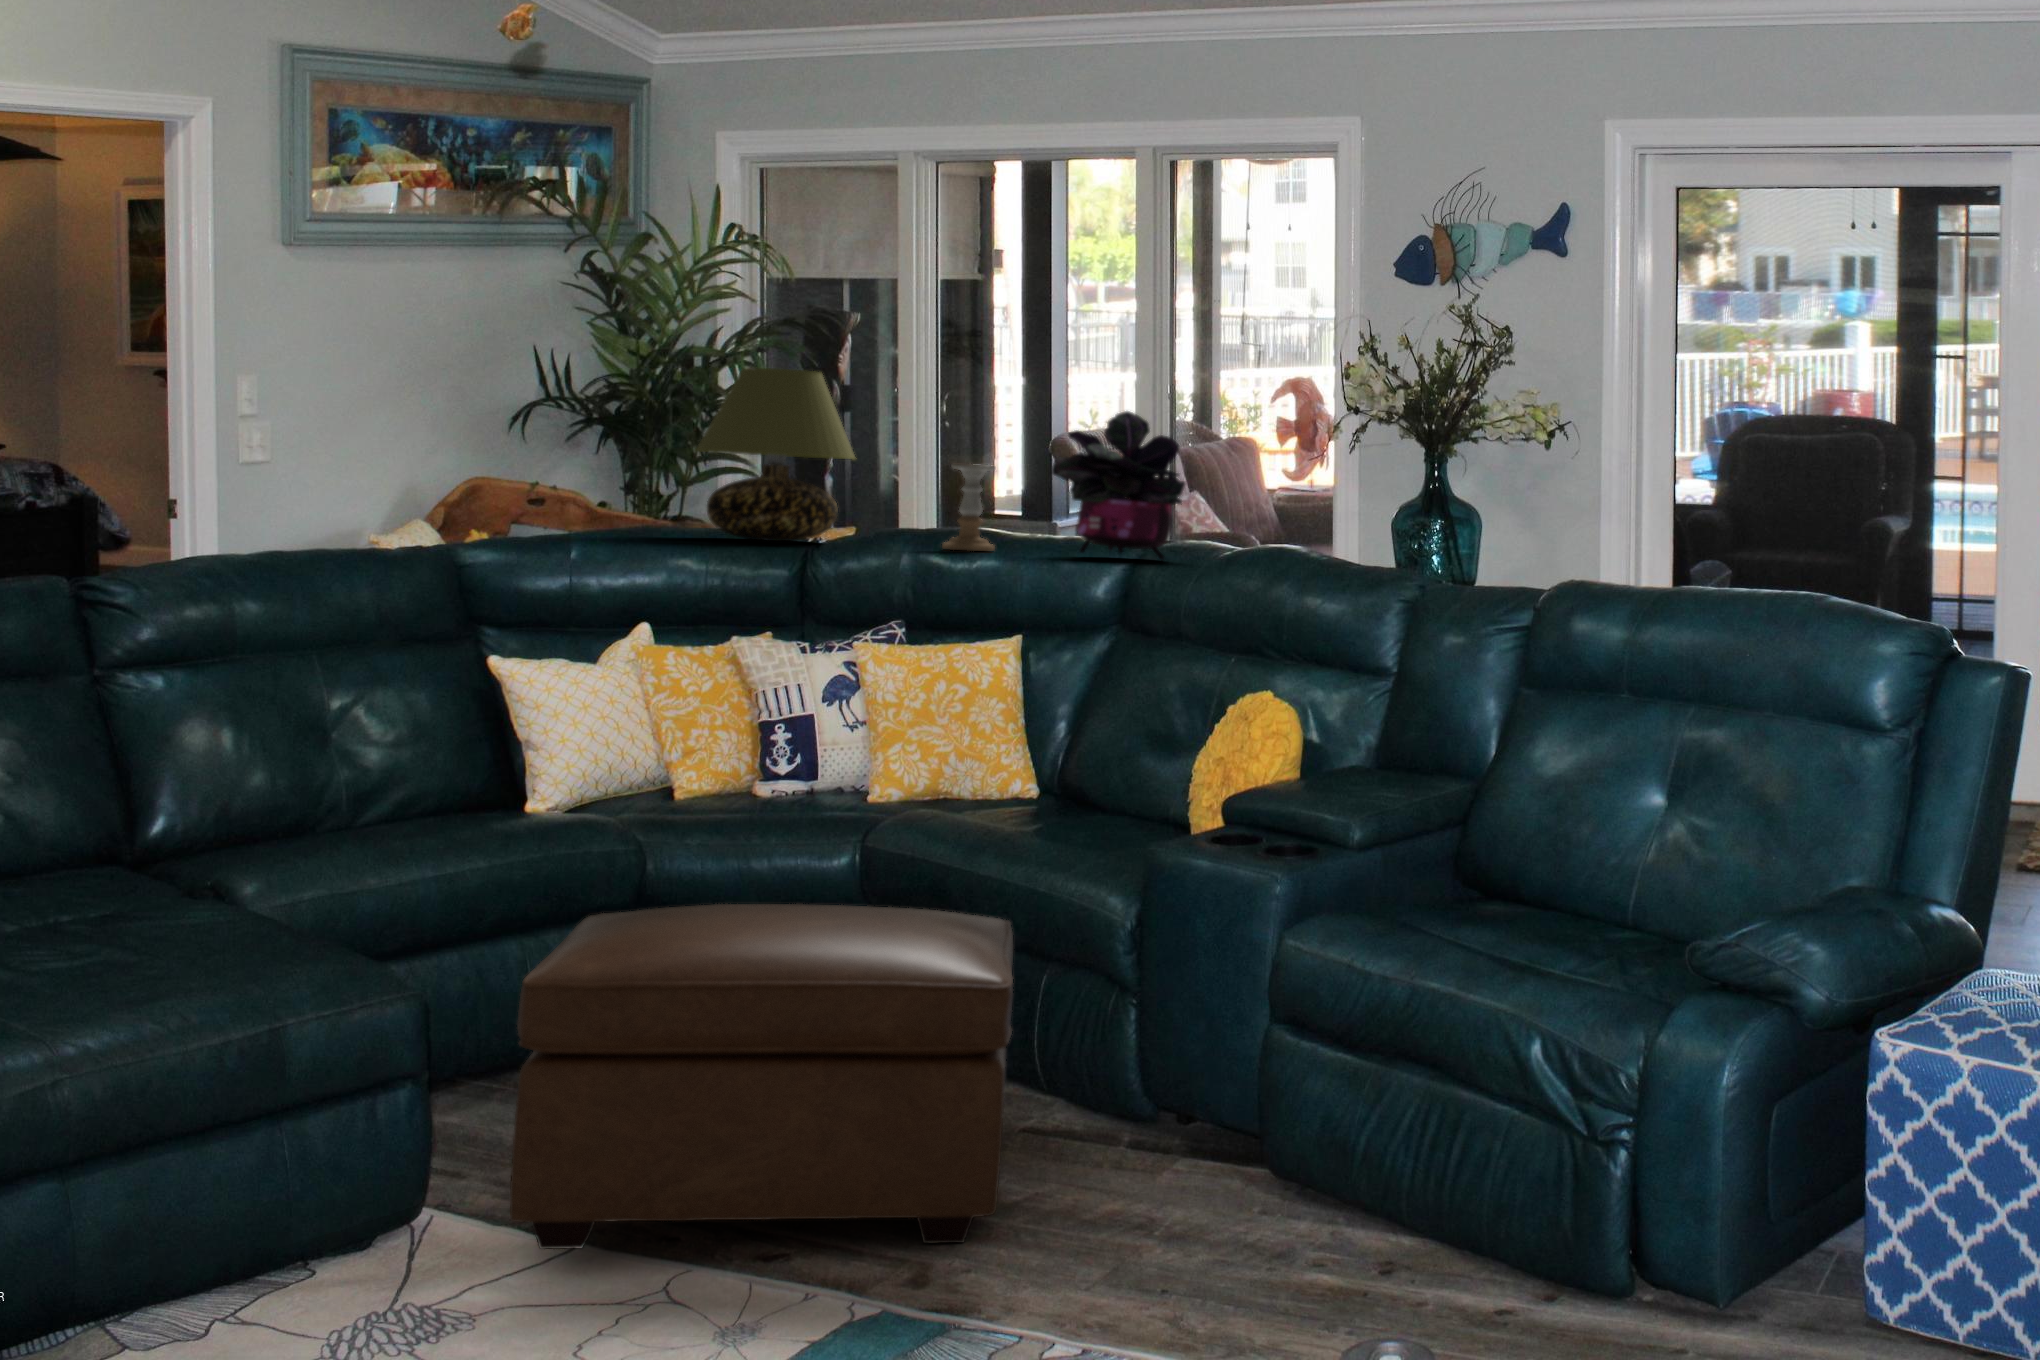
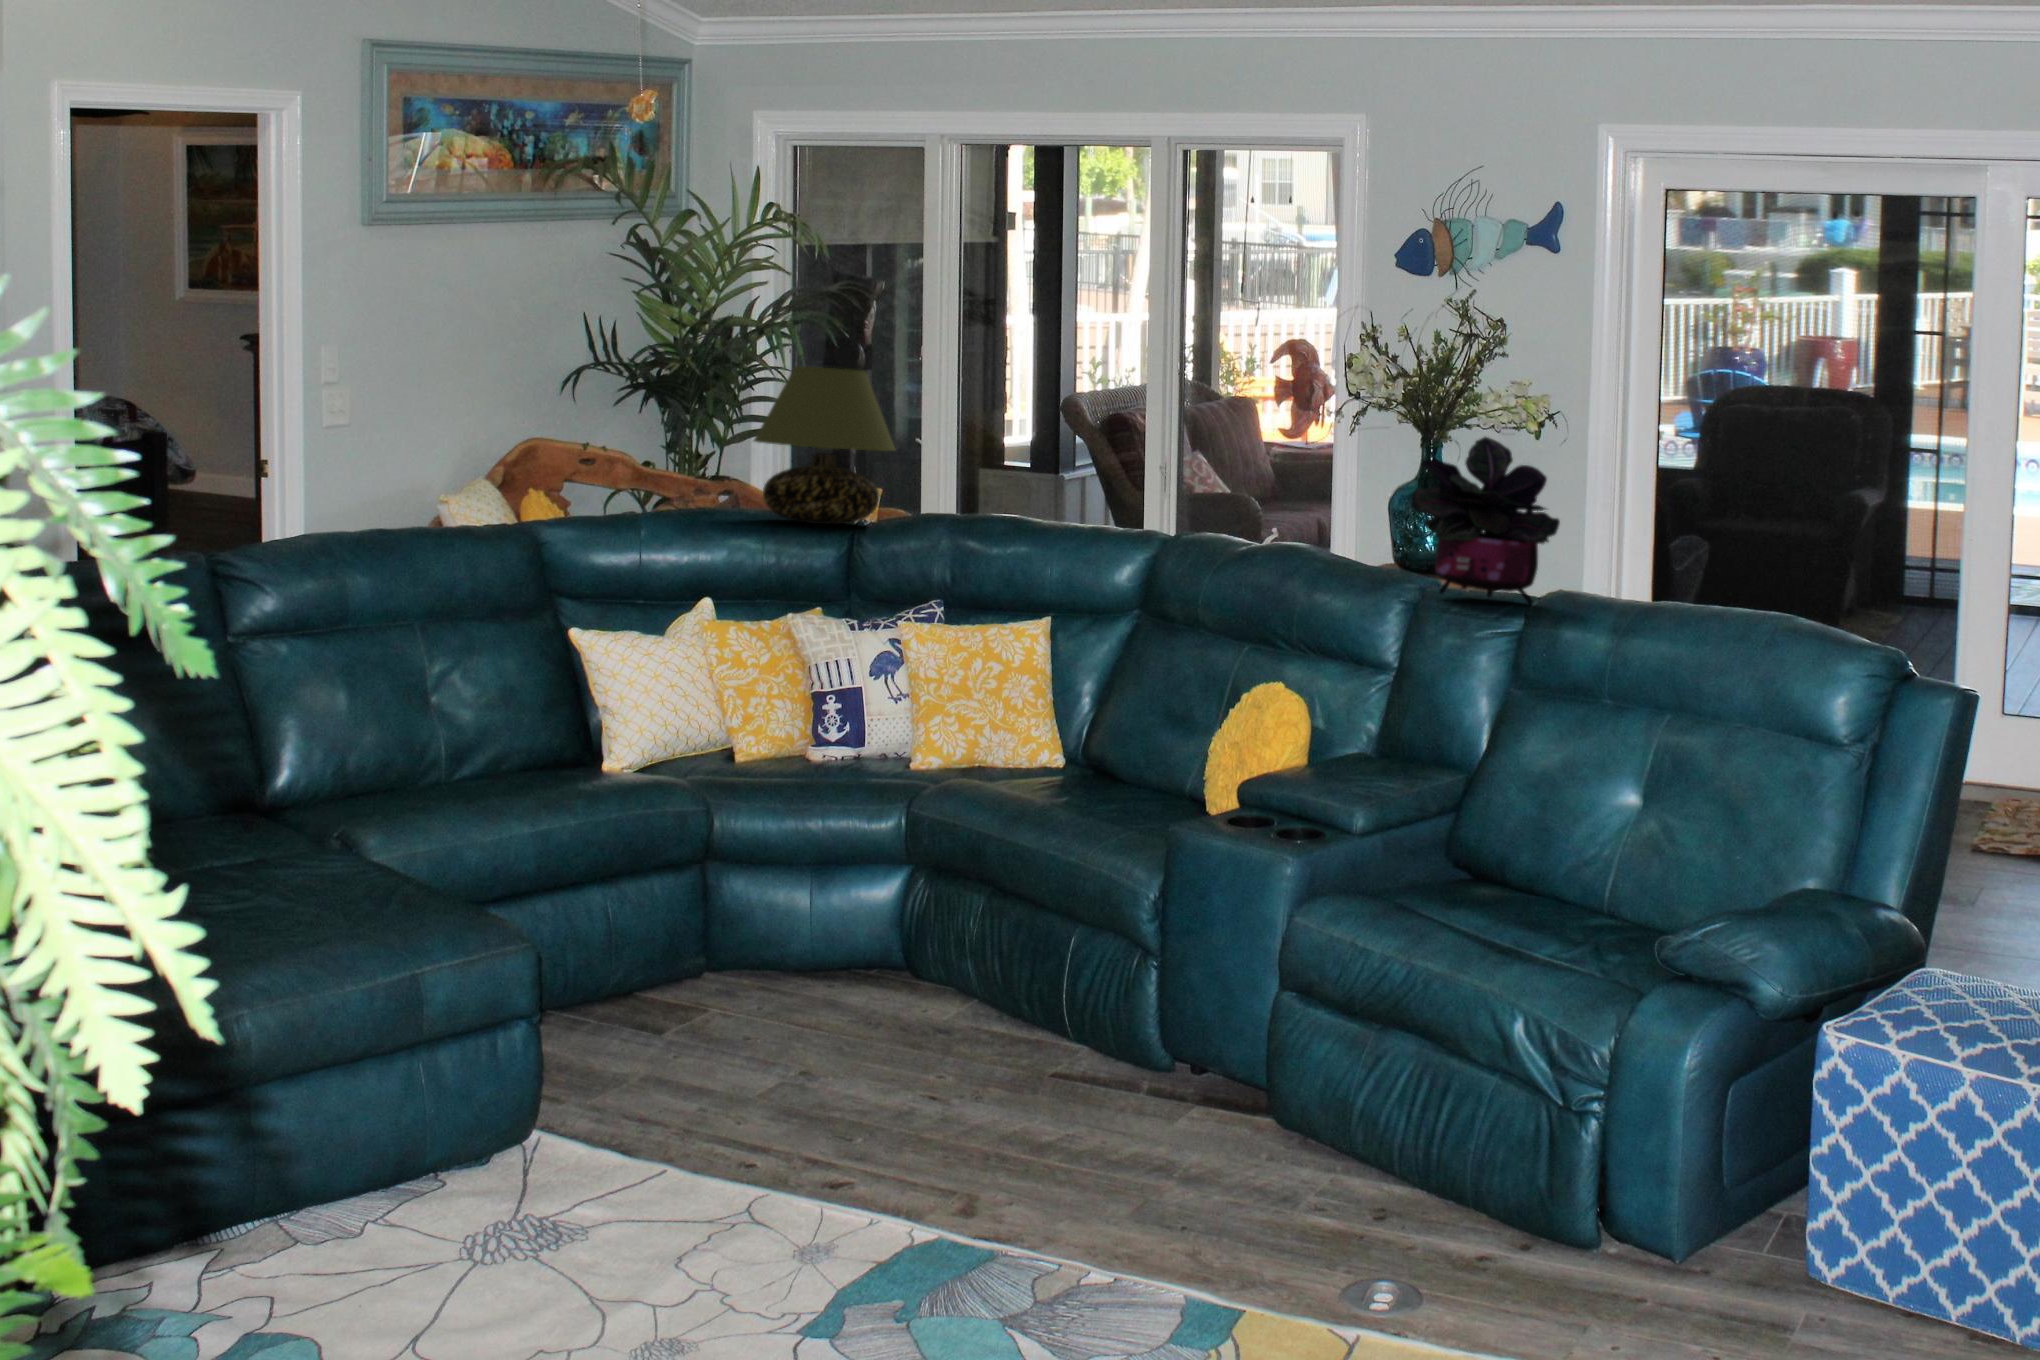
potted plant: present [1052,411,1185,560] -> present [1411,436,1560,604]
candle holder: present [942,464,995,551] -> none [973,456,1023,537]
ottoman: present [510,904,1013,1249] -> none [627,866,1052,1171]

